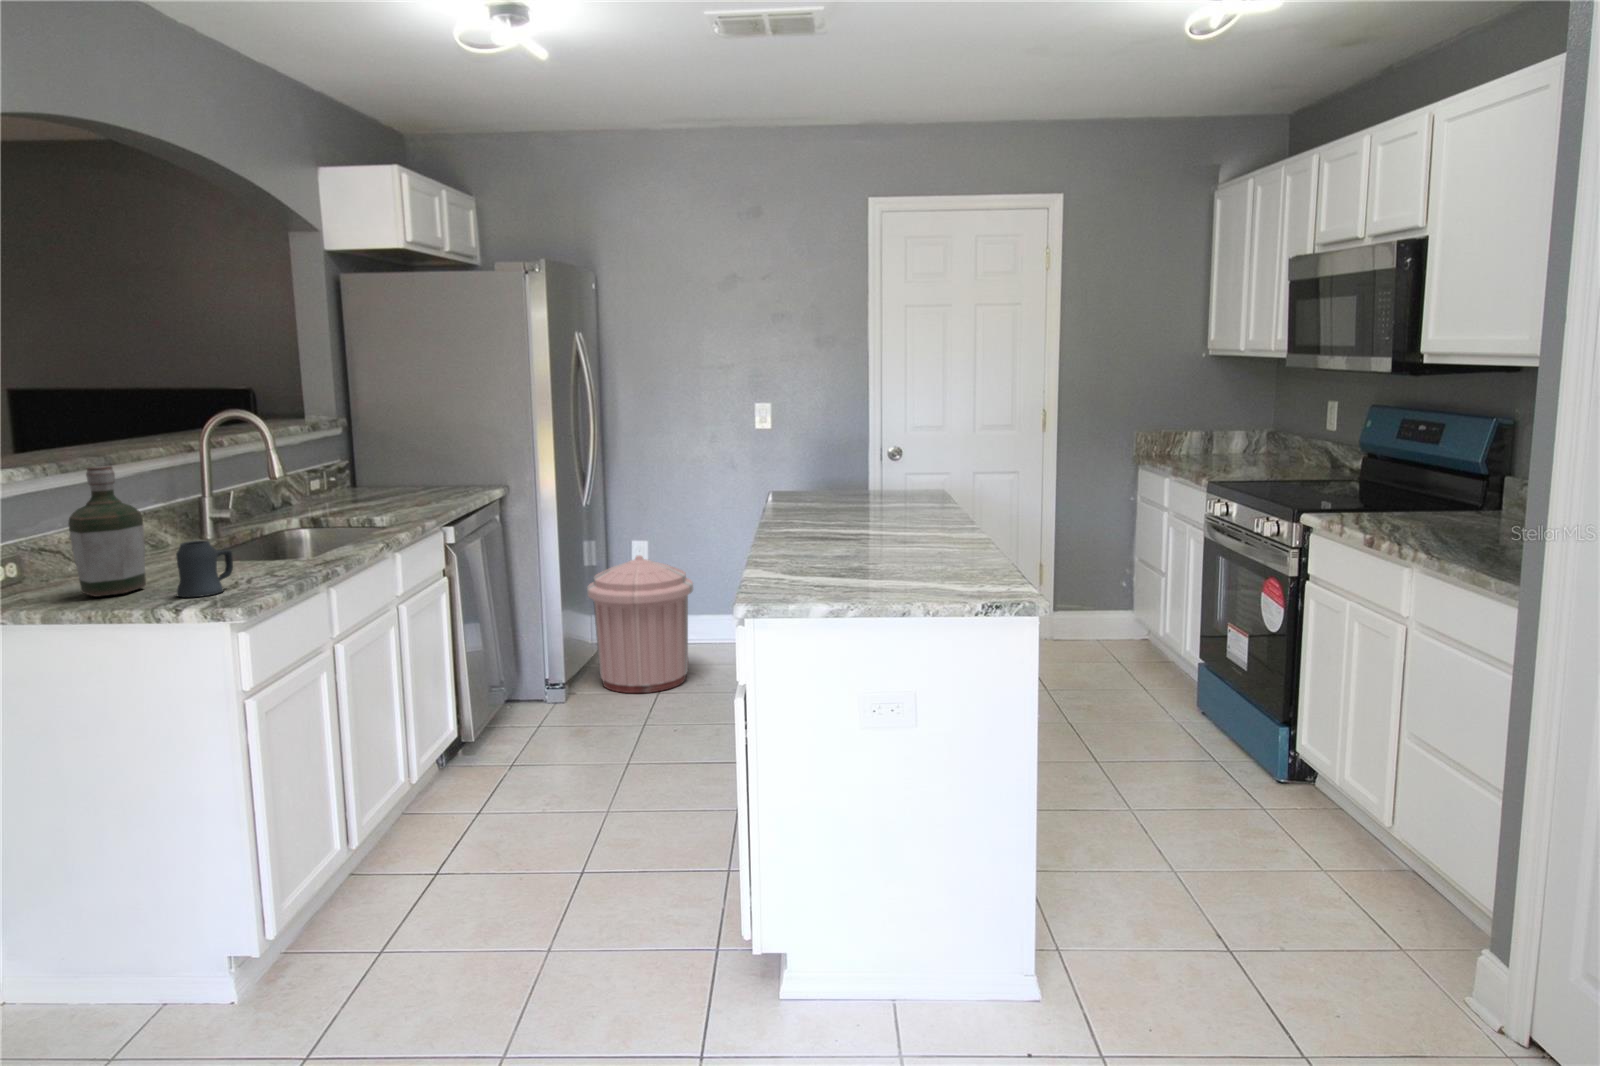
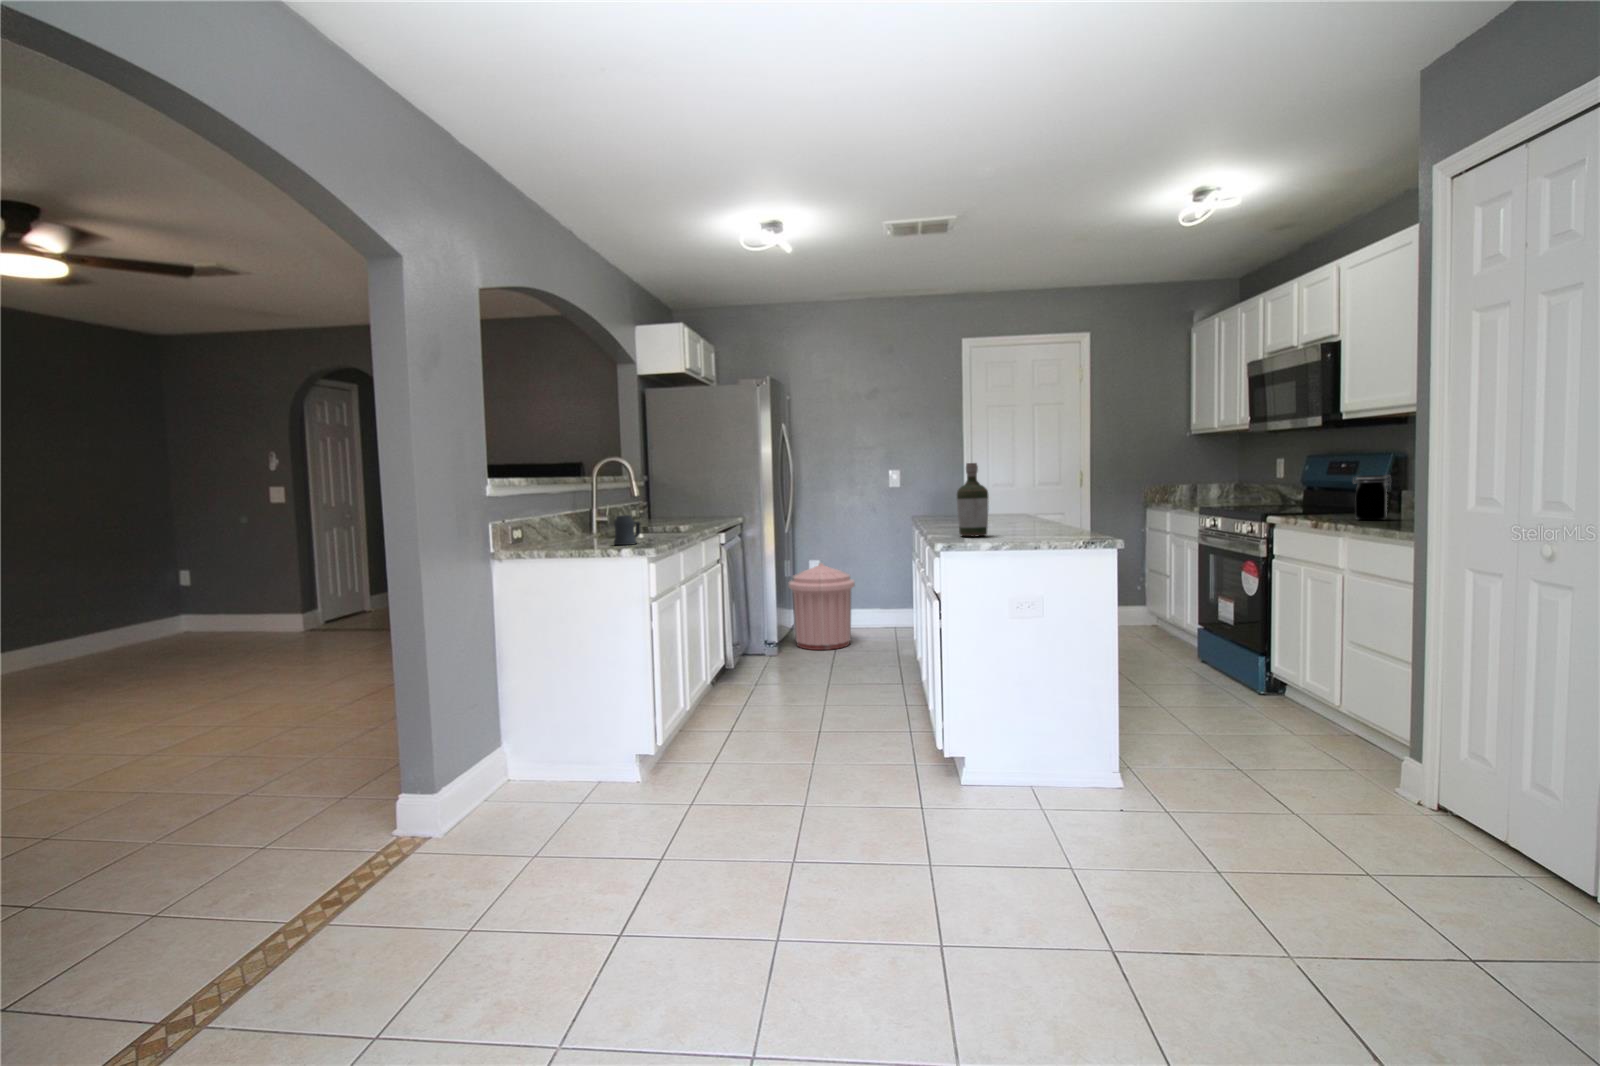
bottle: present [68,466,146,597] -> present [957,463,989,537]
jar: none [1427,467,1486,542] -> present [1353,475,1391,520]

